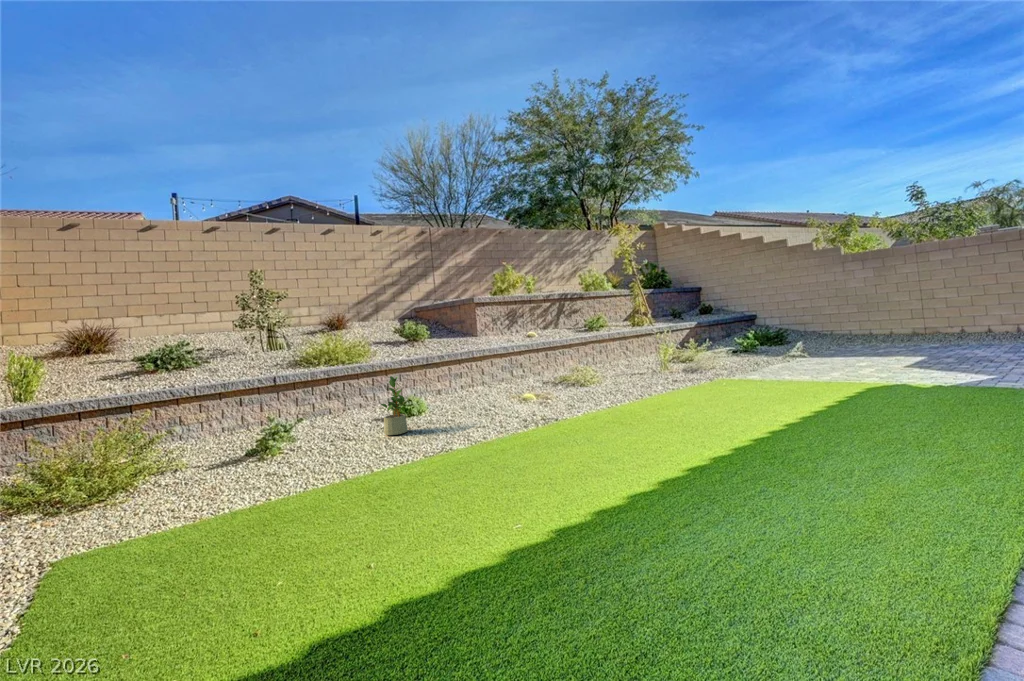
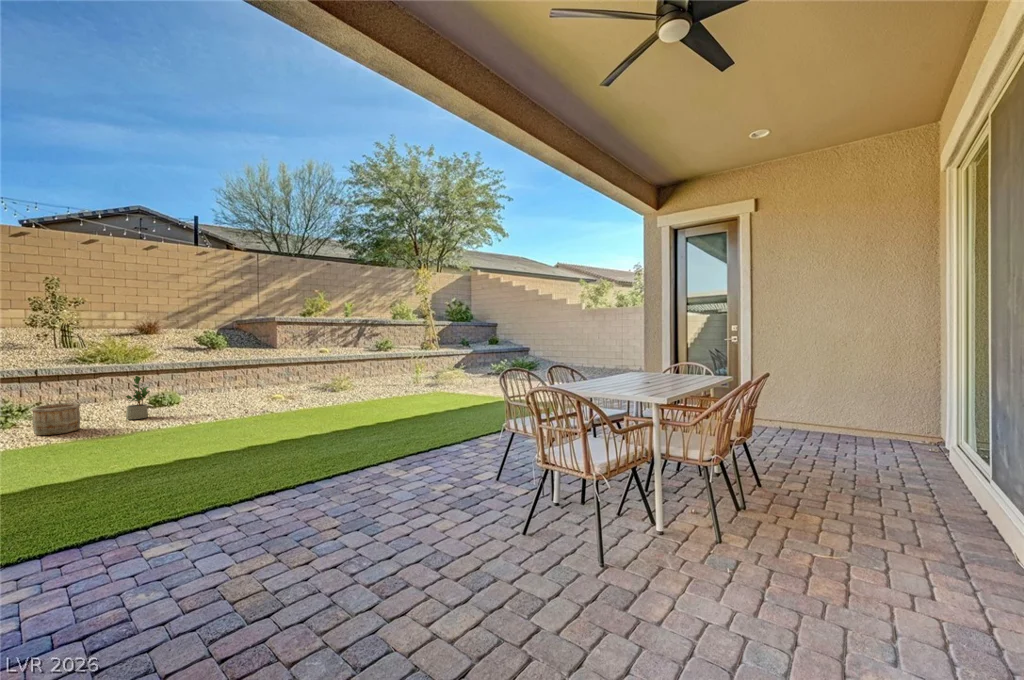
wooden bucket: none [298,417,349,463] -> present [31,403,81,435]

